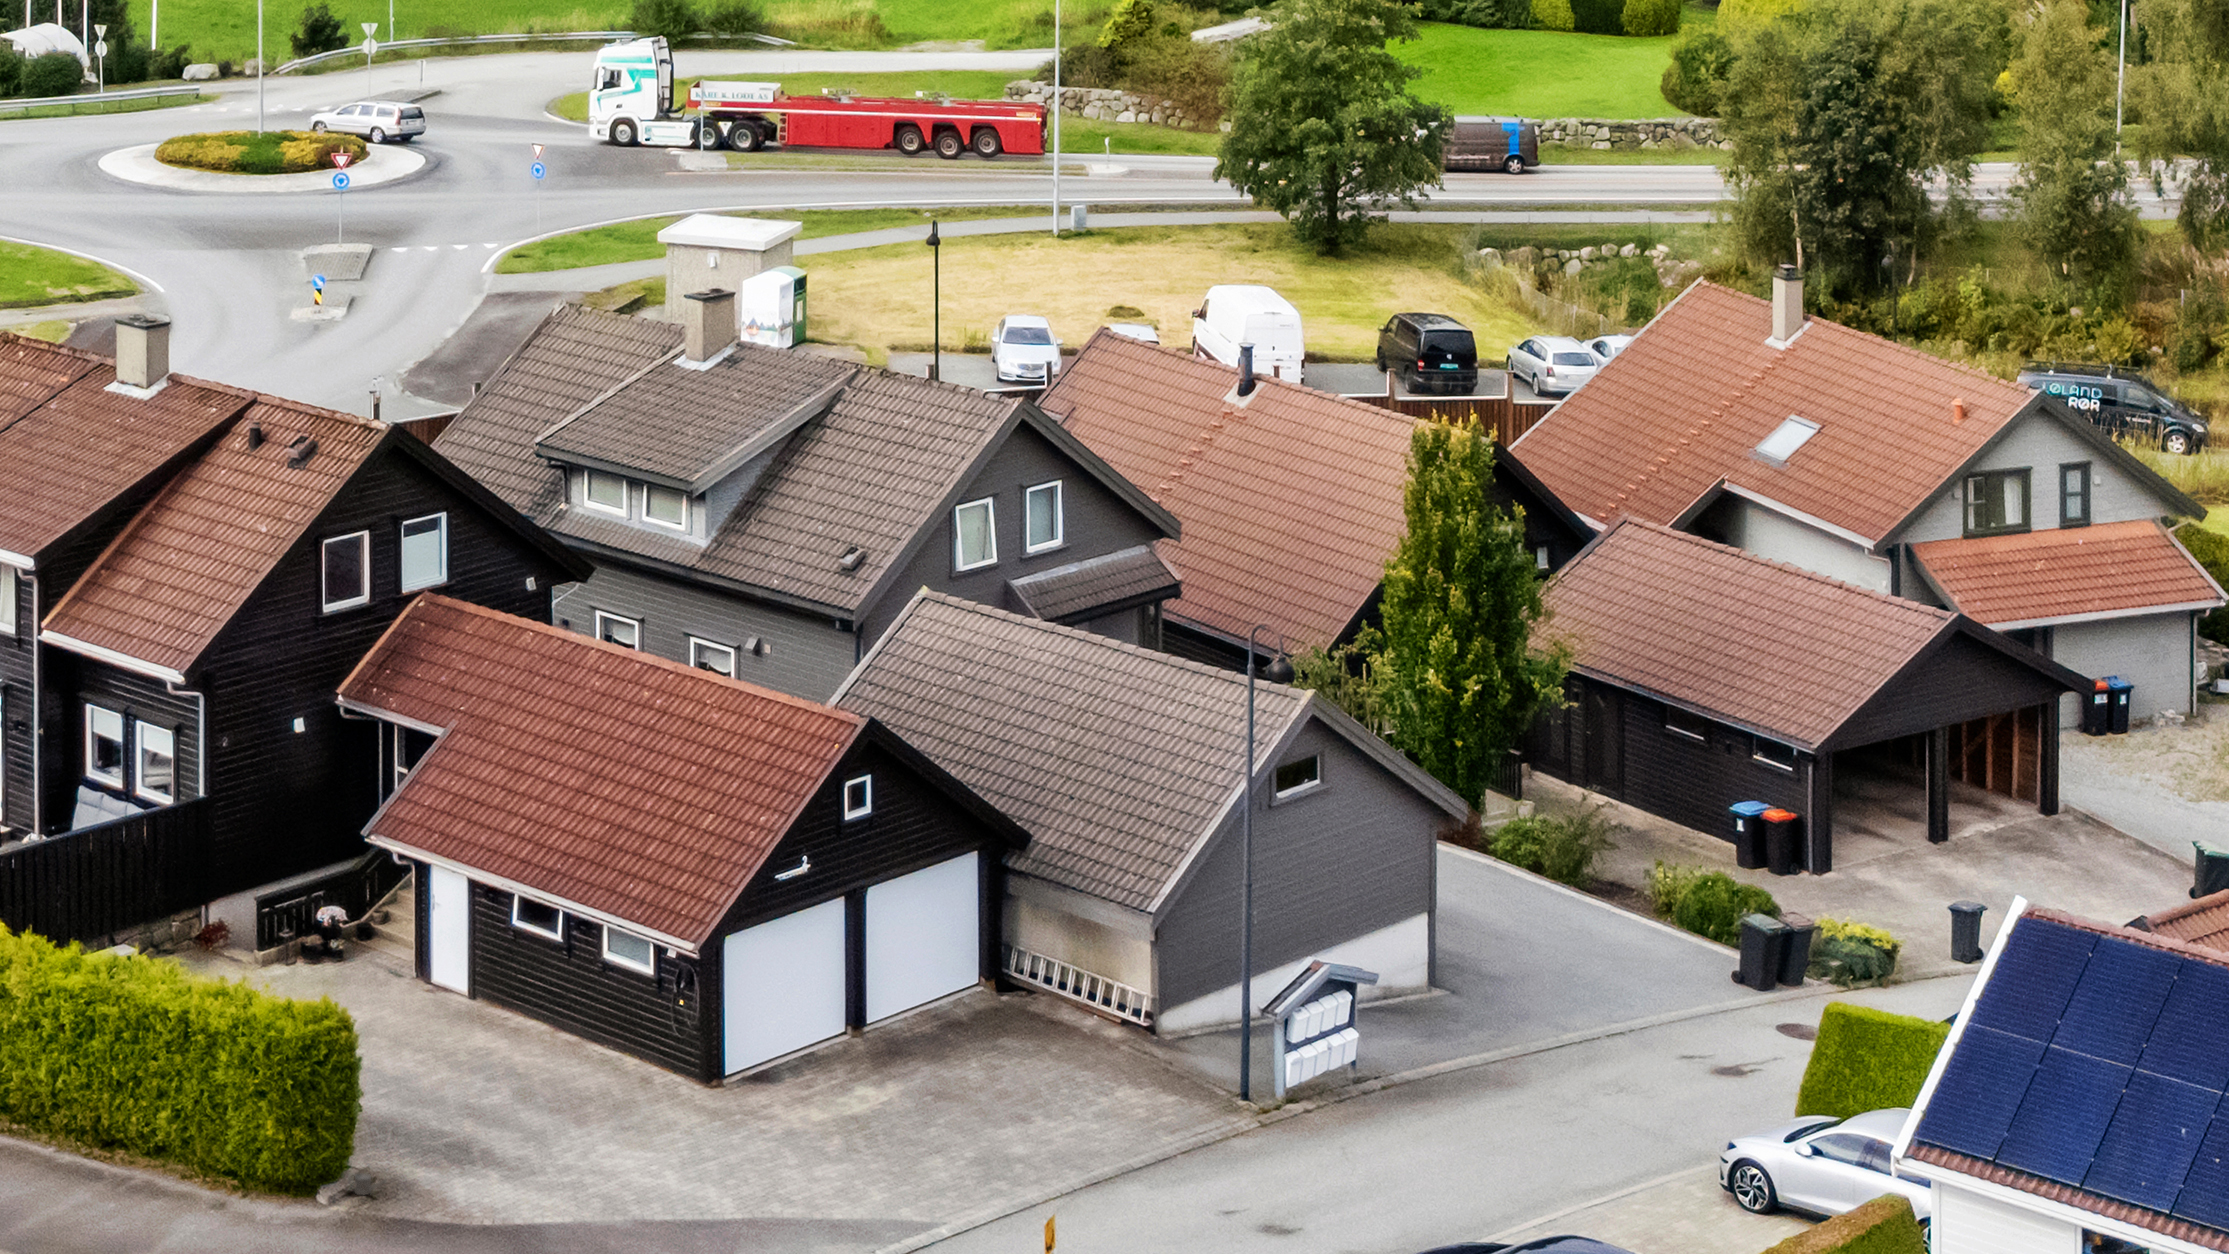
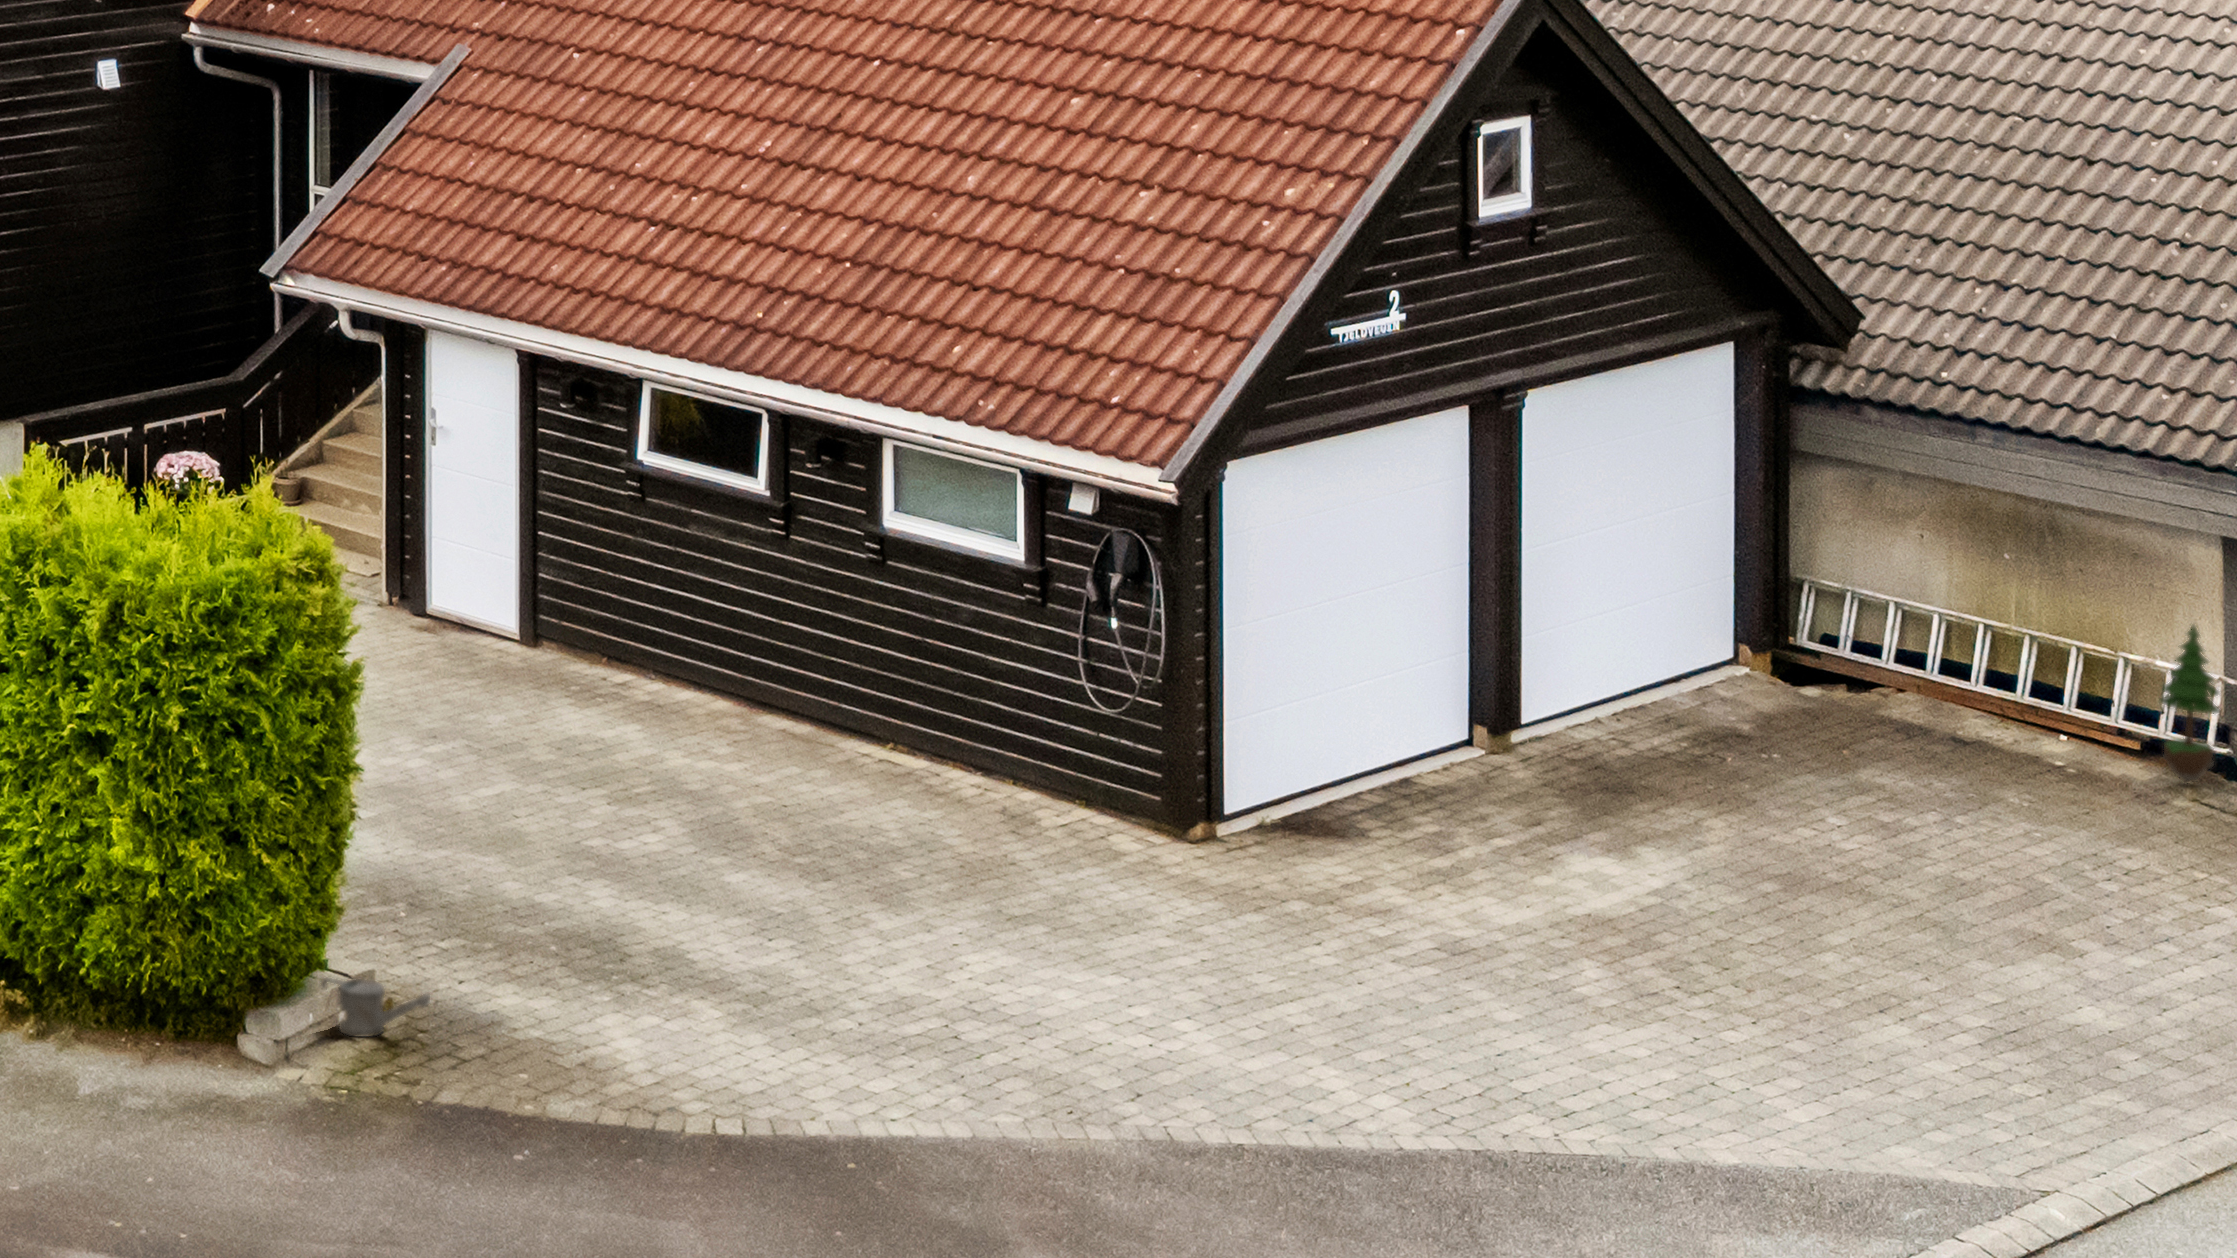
potted tree: none [1126,979,1150,1046] -> present [2160,625,2220,783]

